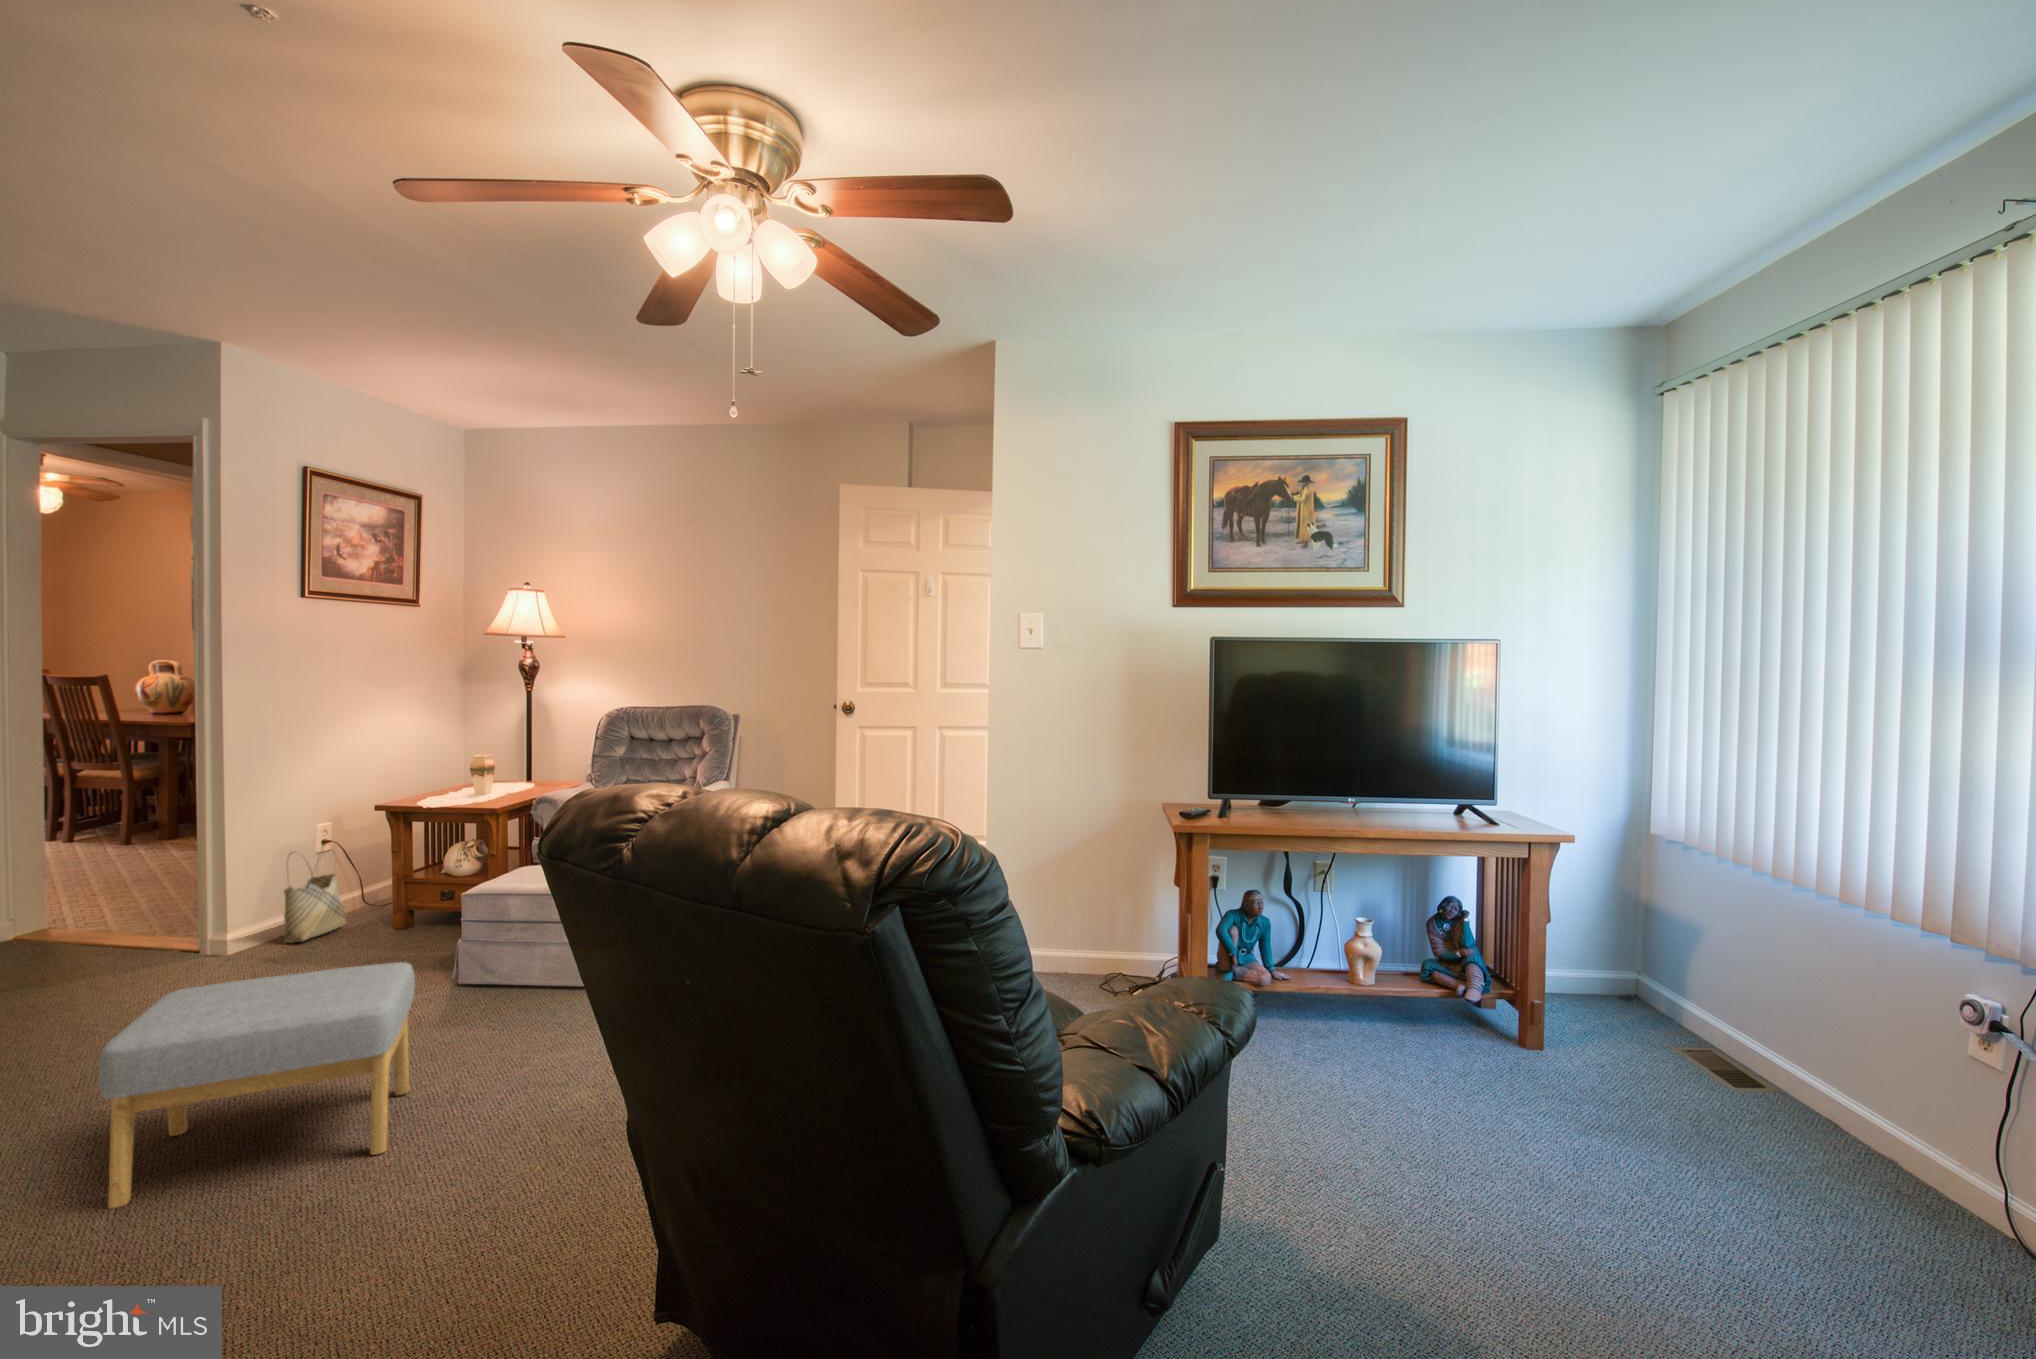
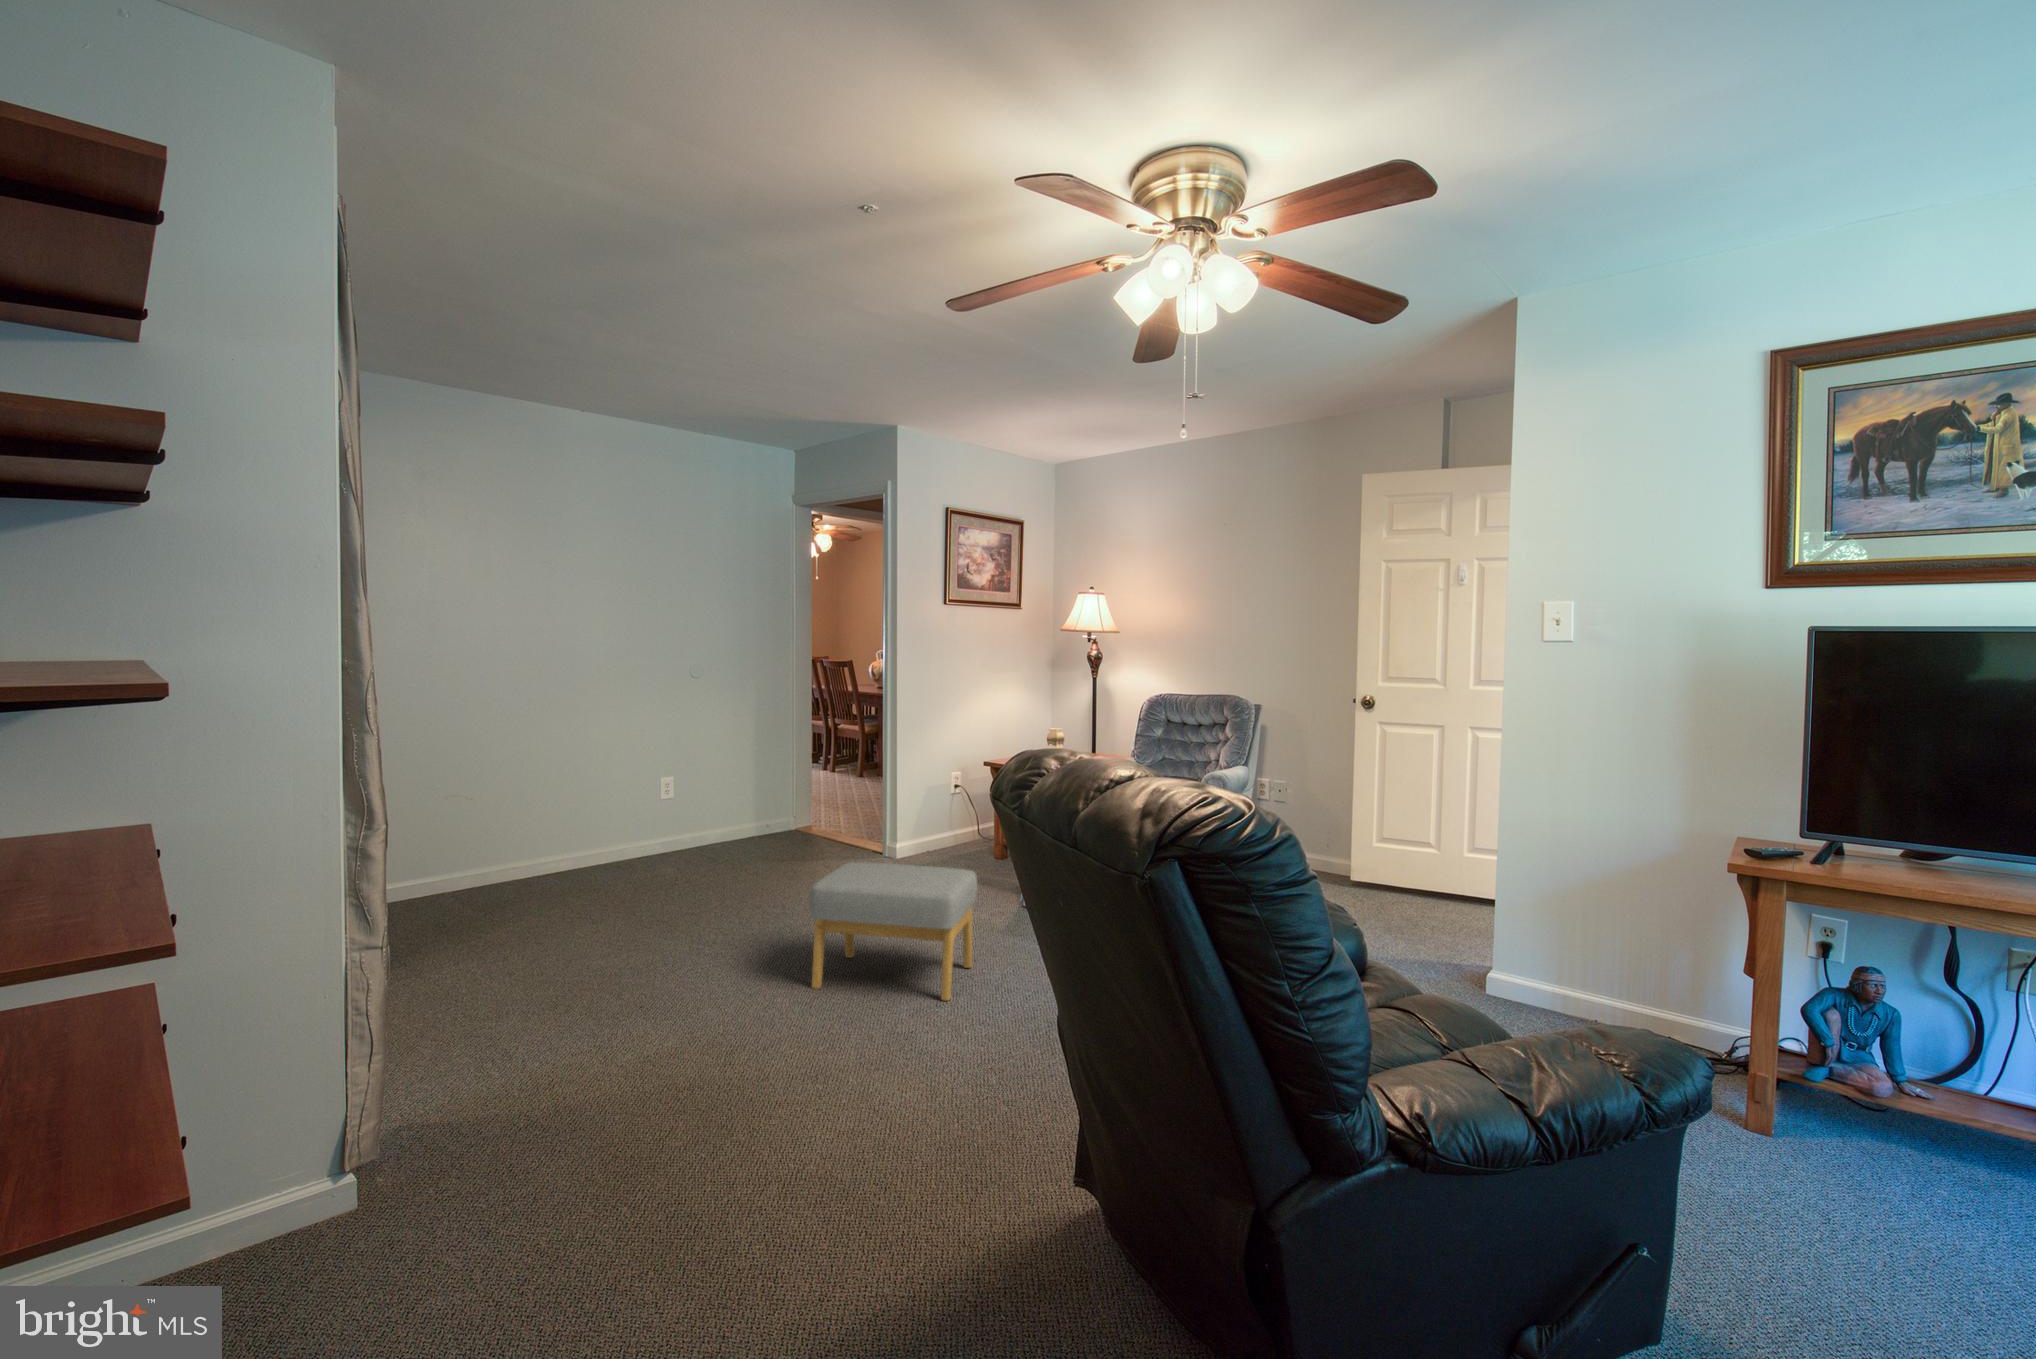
woven basket: present [283,852,346,943] -> none [926,790,963,856]

